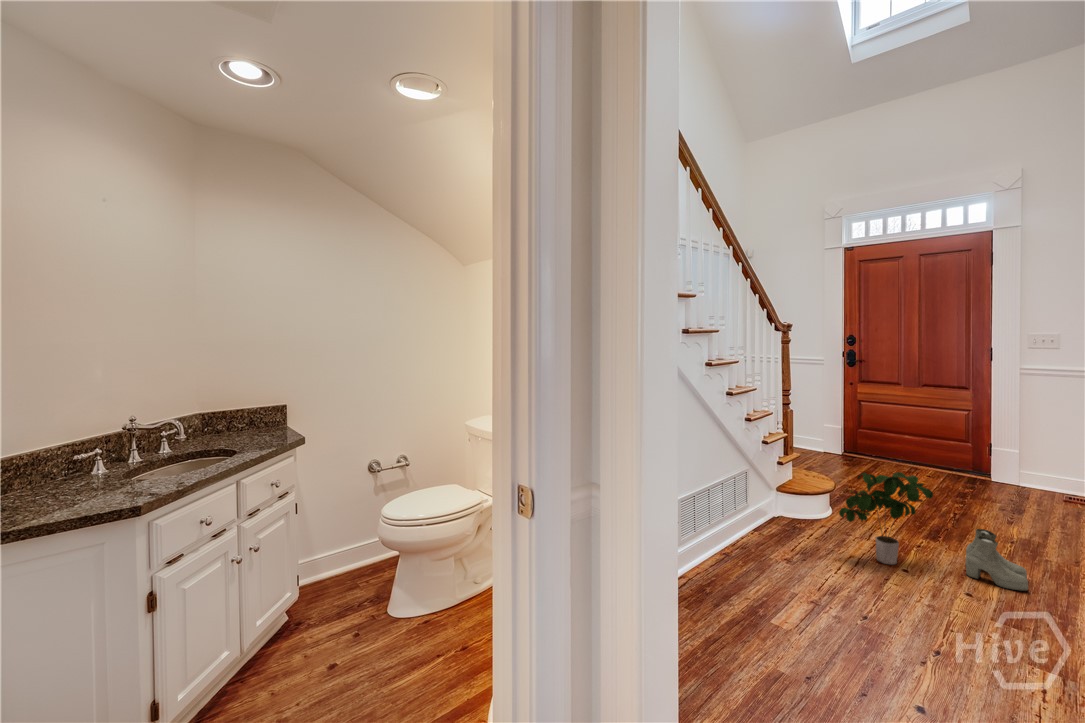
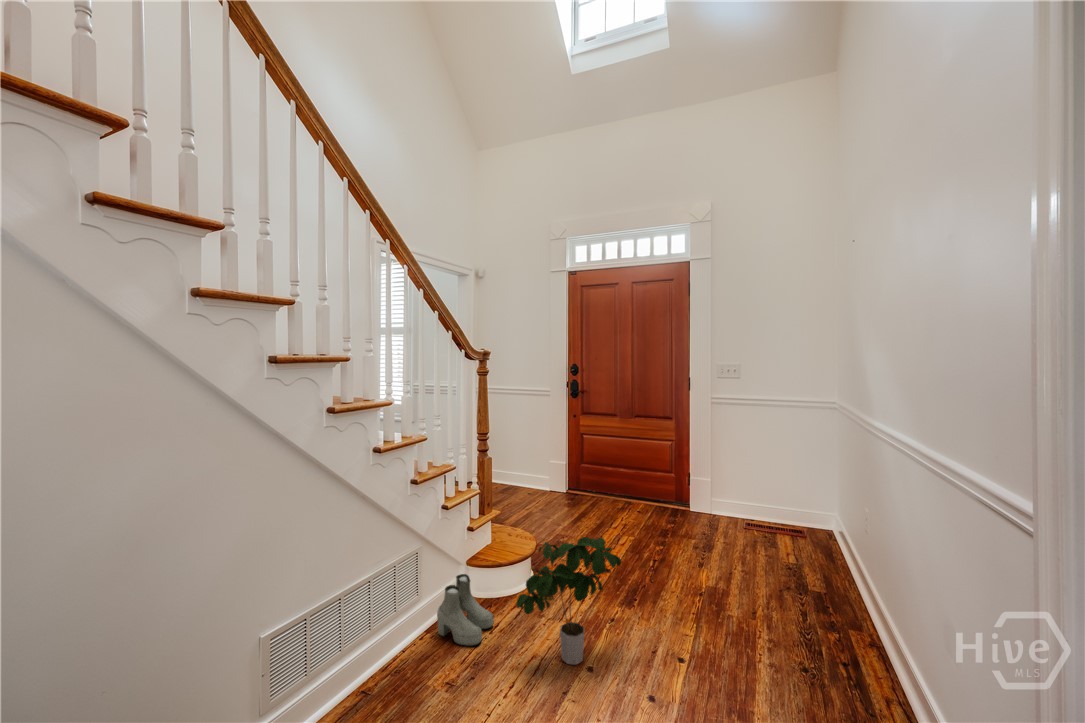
boots: present [965,529,1028,591] -> present [437,574,494,646]

